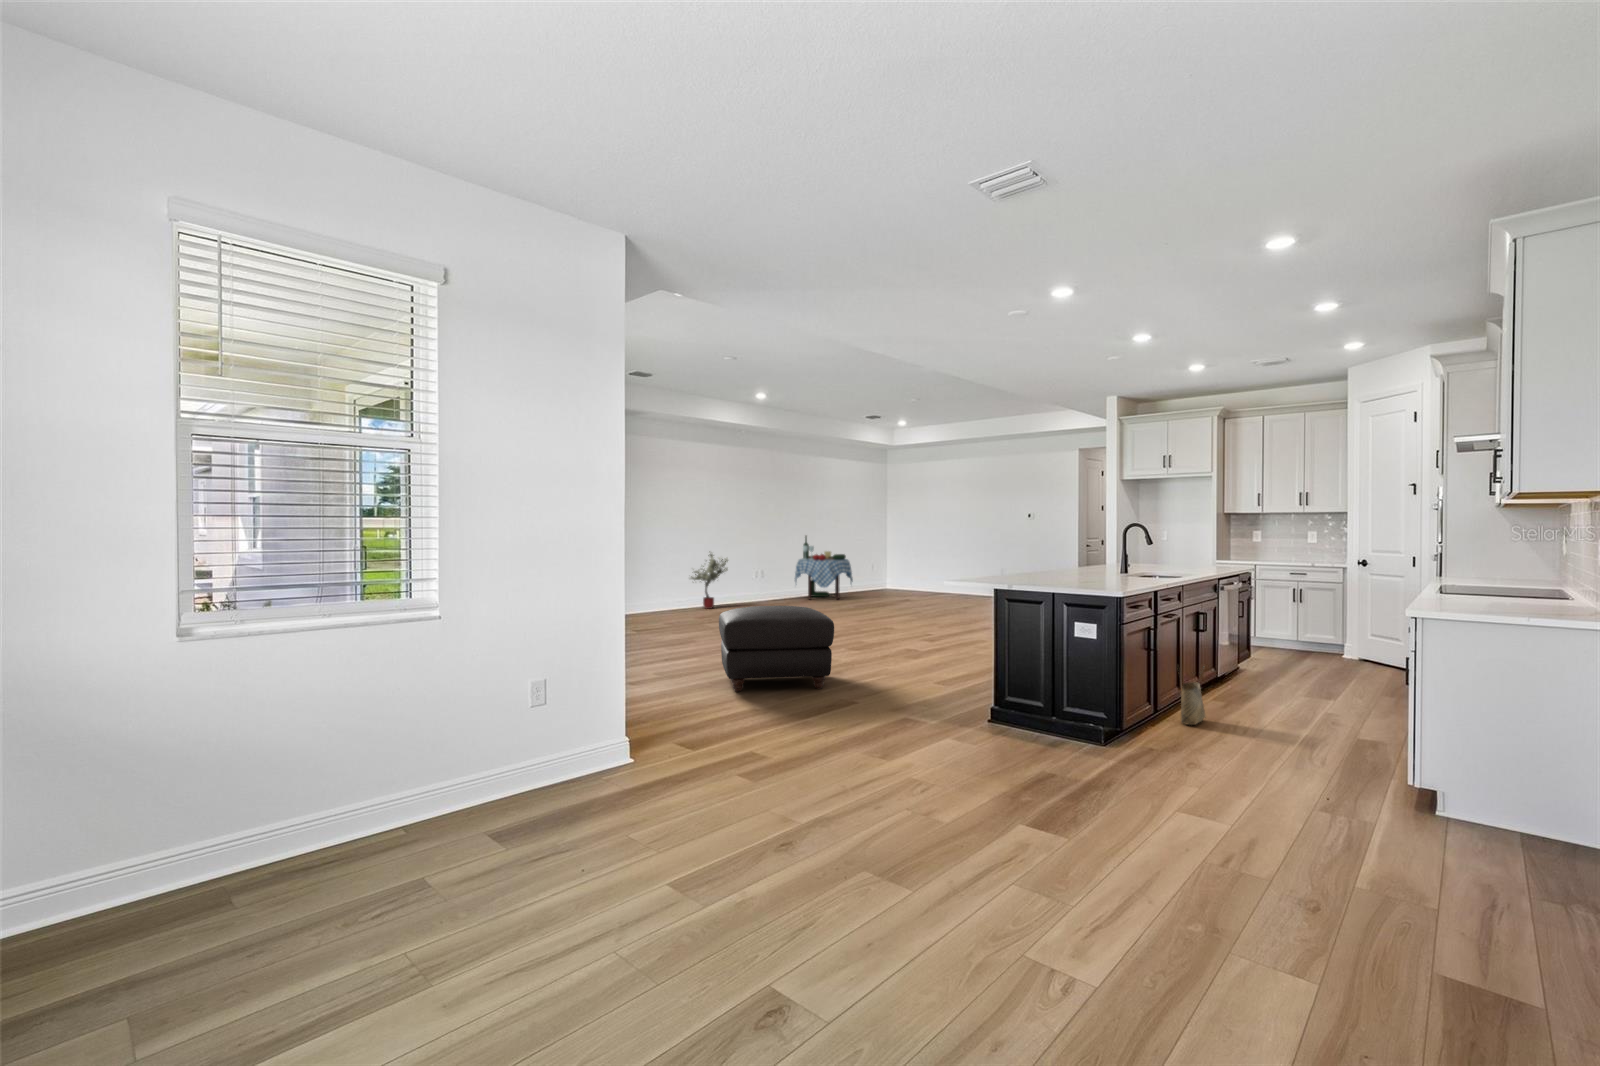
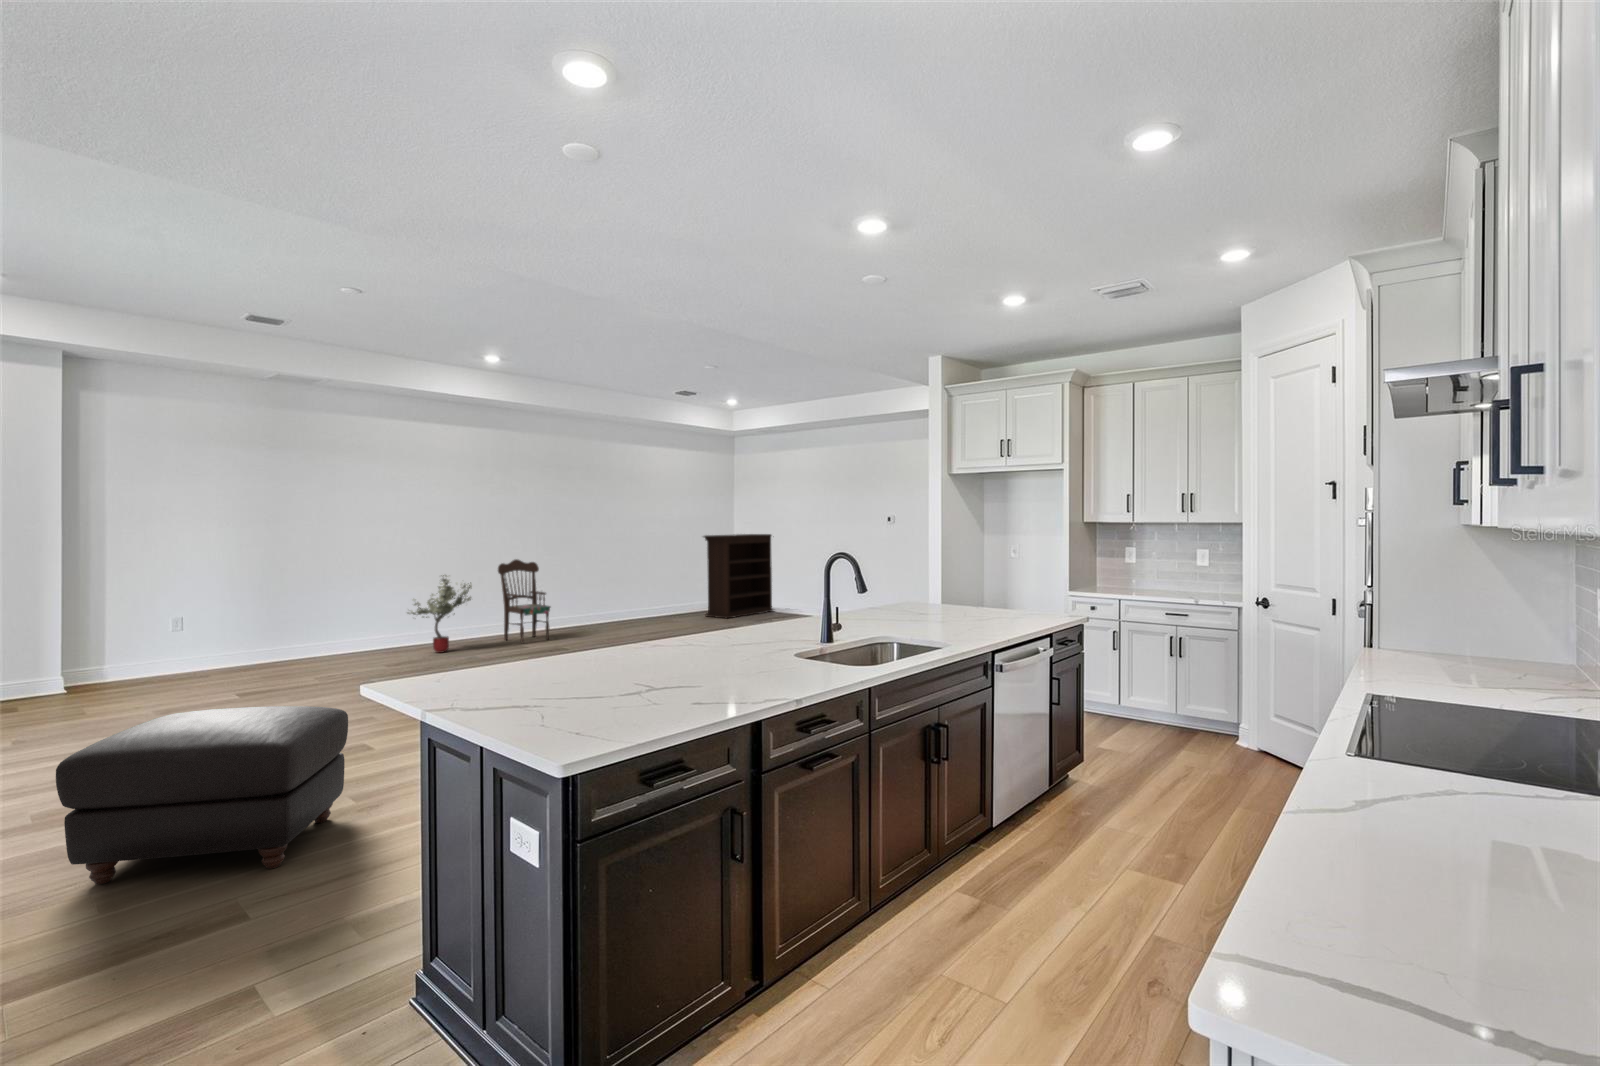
bookshelf: none [870,528,924,593] -> present [704,534,774,618]
dining table: present [795,536,853,600] -> none [588,548,666,632]
dining chair: none [738,542,778,605] -> present [498,559,550,643]
woven basket: present [1181,667,1205,725] -> none [823,861,887,1003]

